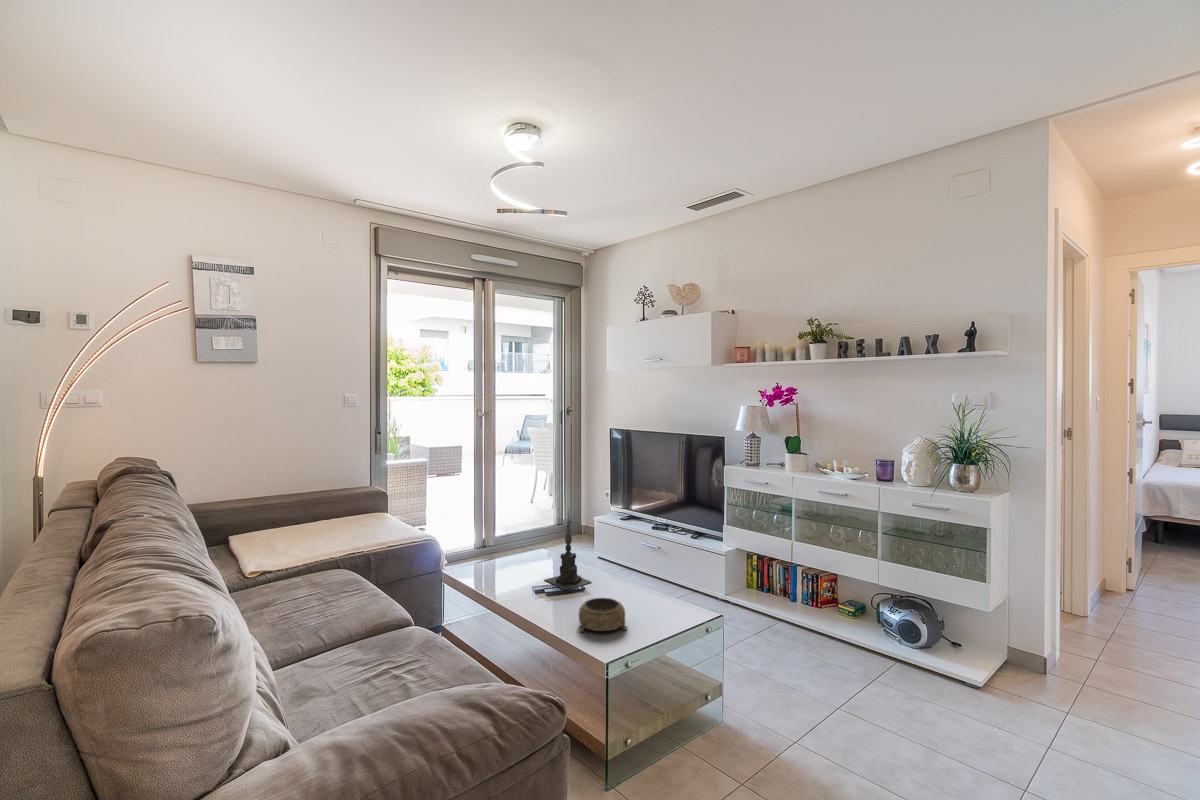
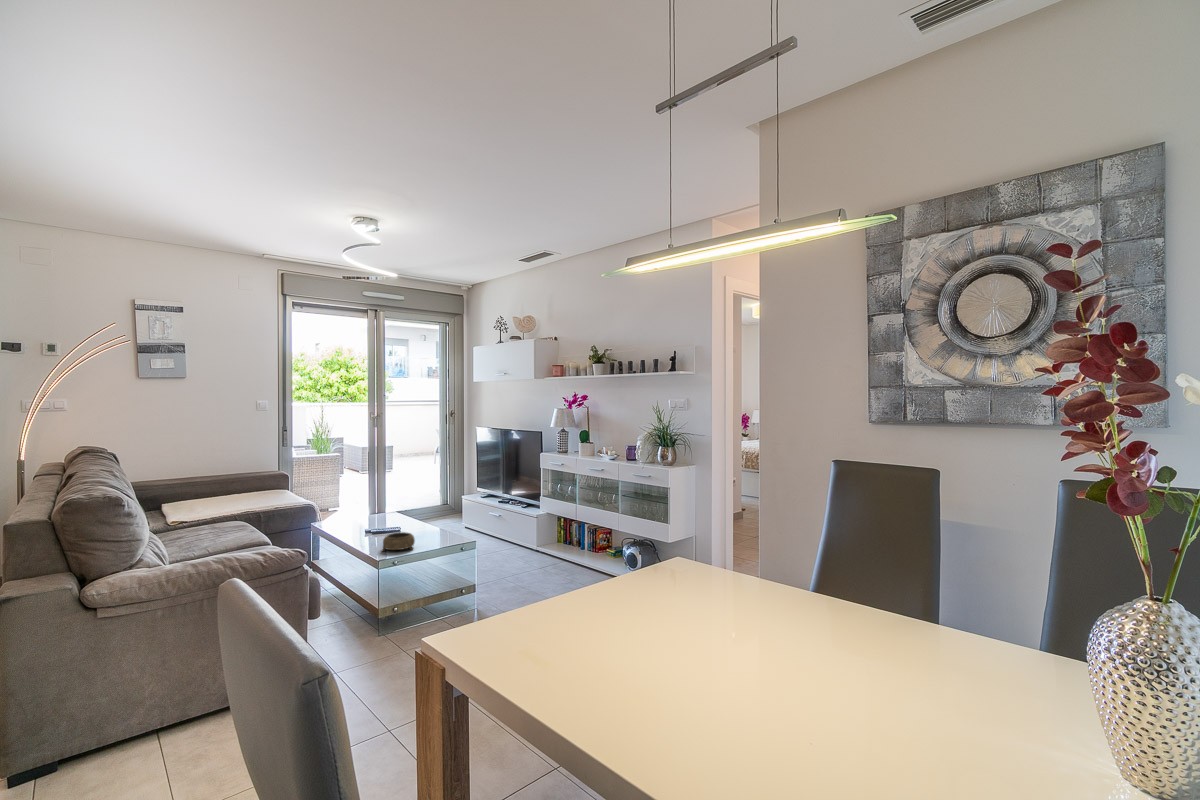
candle holder: present [545,512,591,590] -> none [382,480,415,533]

